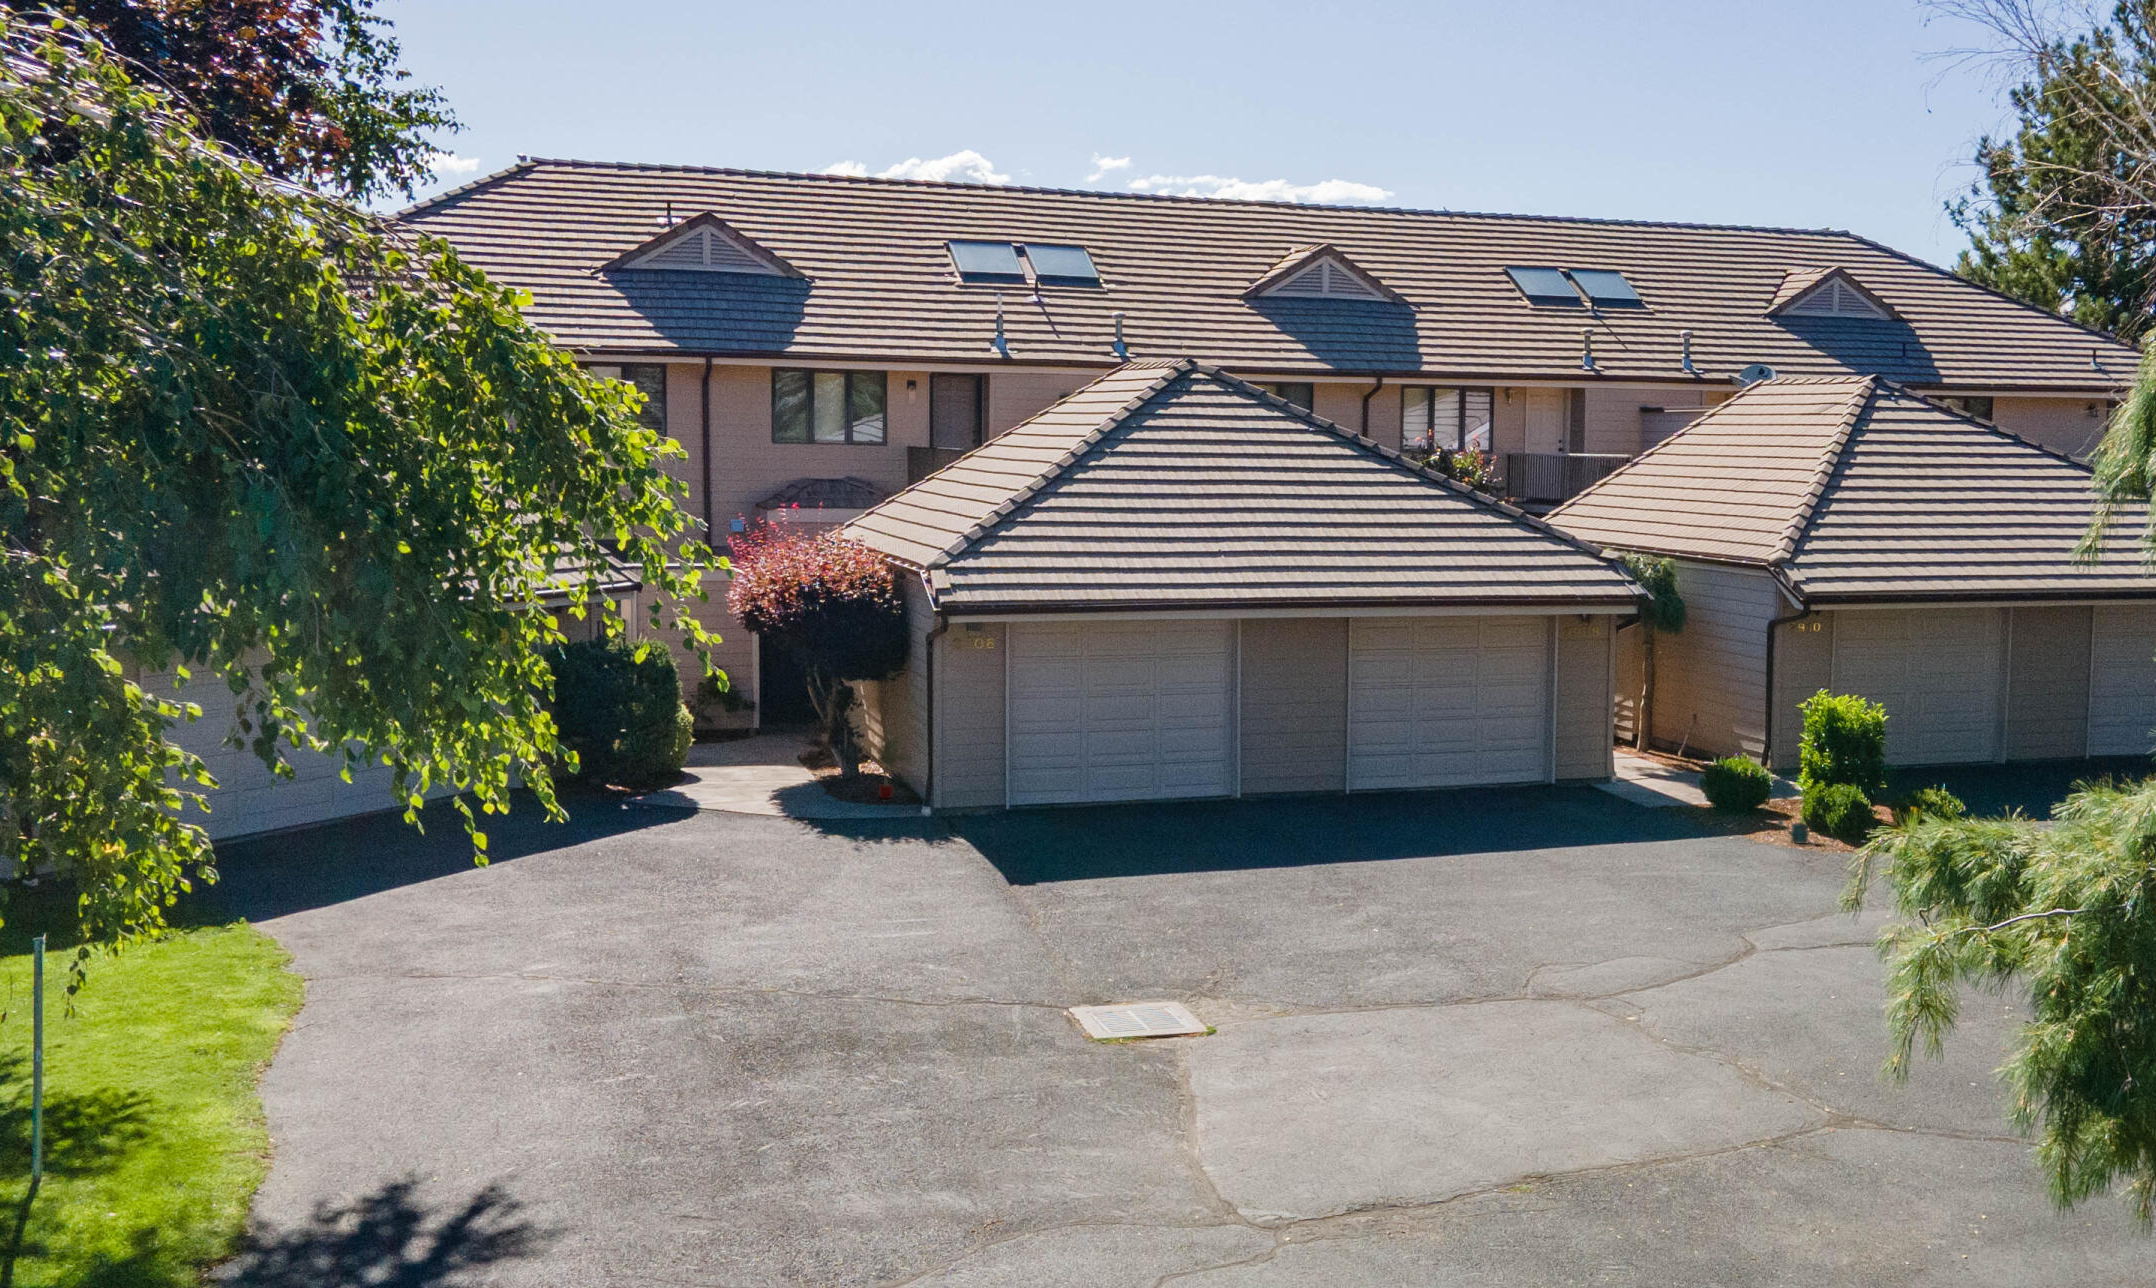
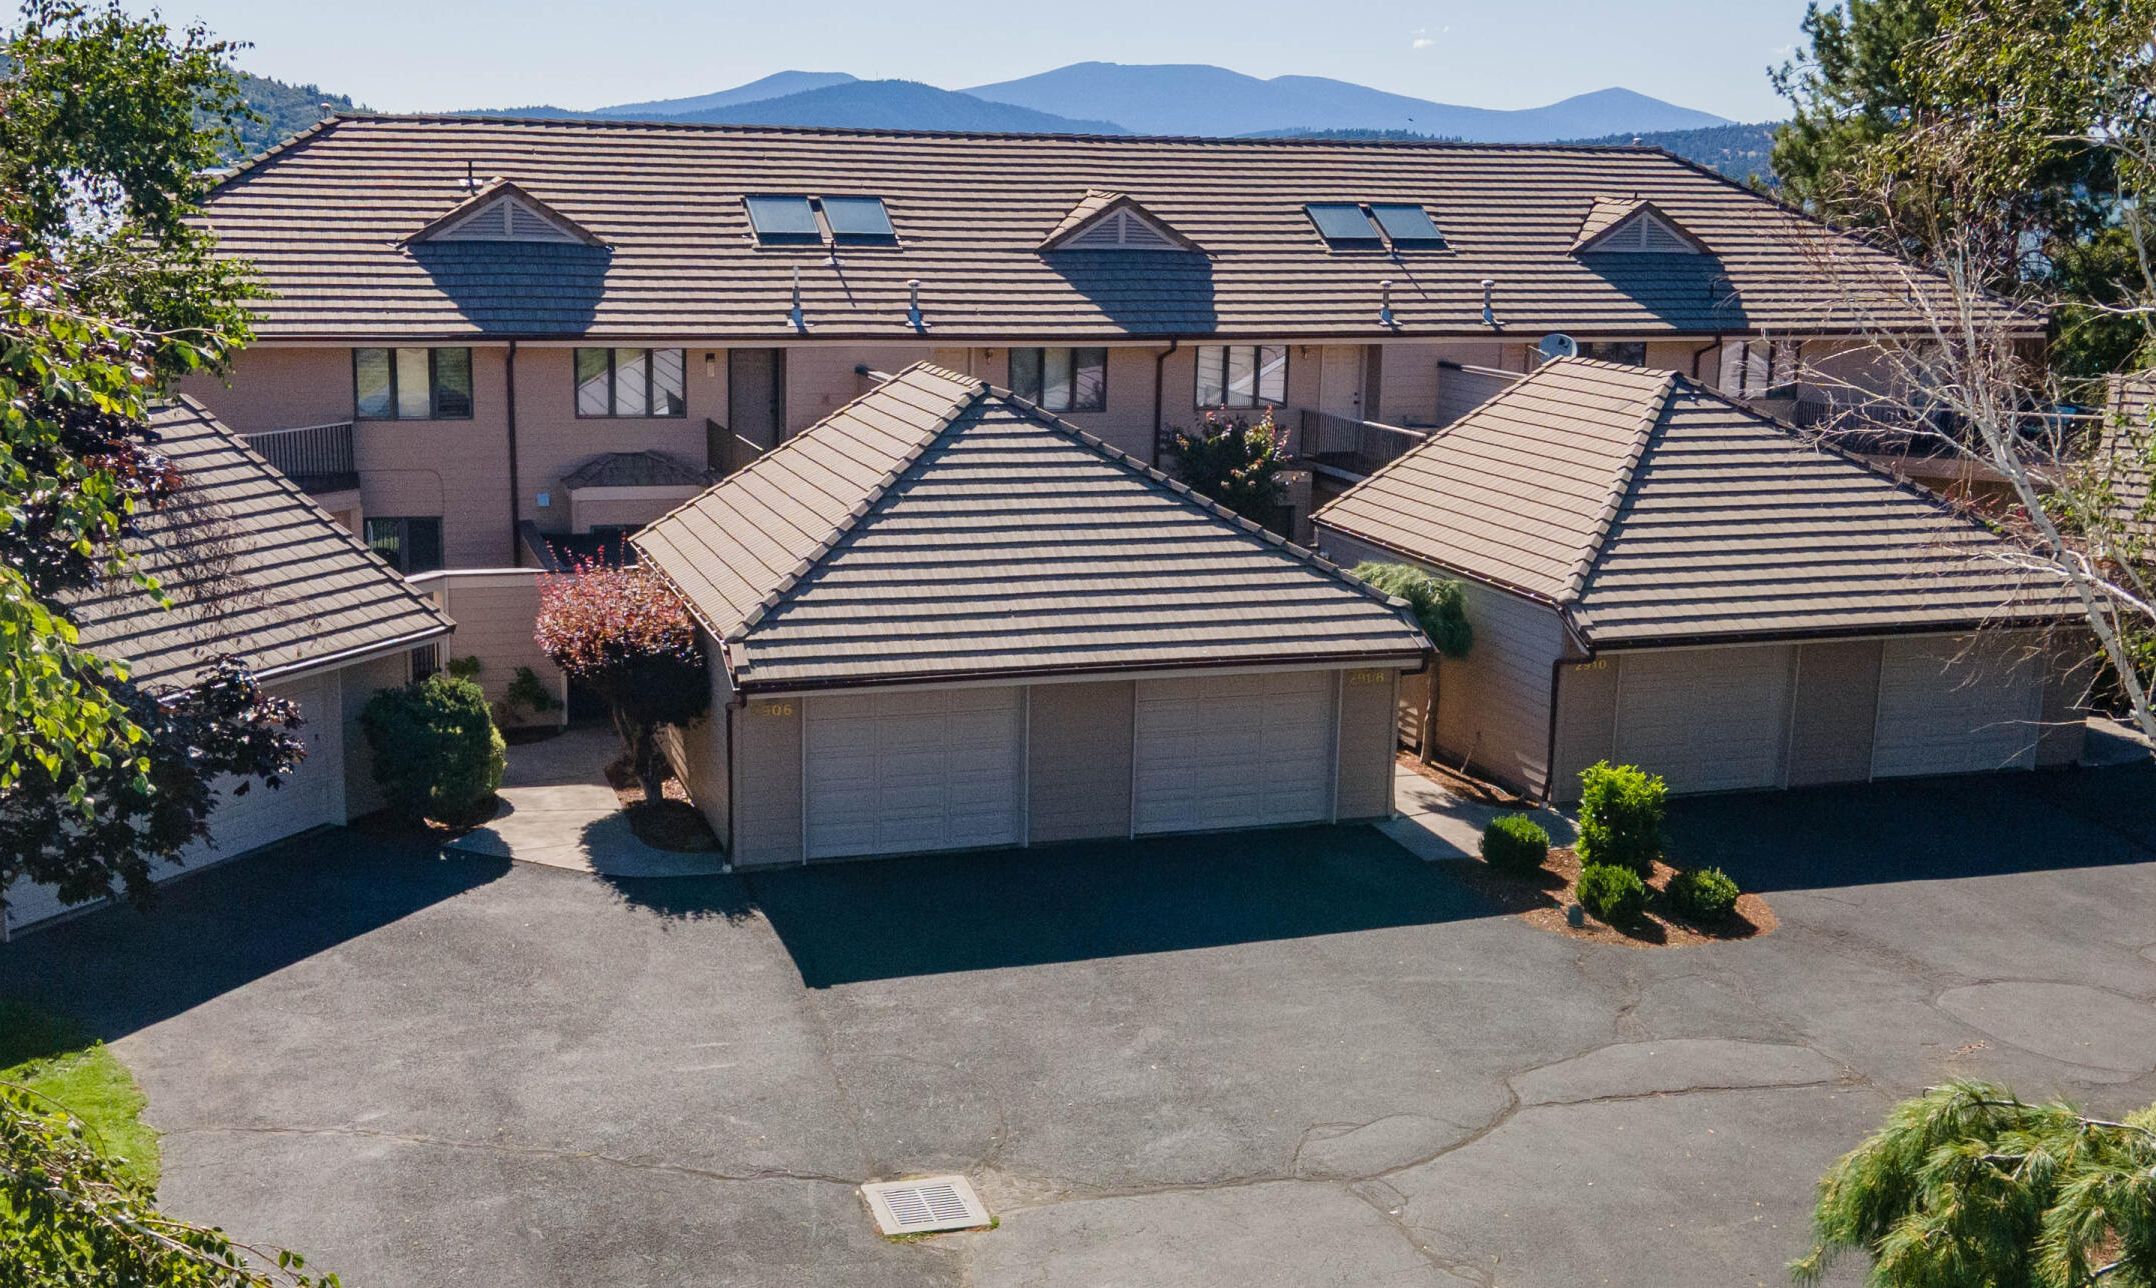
potted tree: present [877,730,913,799] -> none [679,776,716,842]

